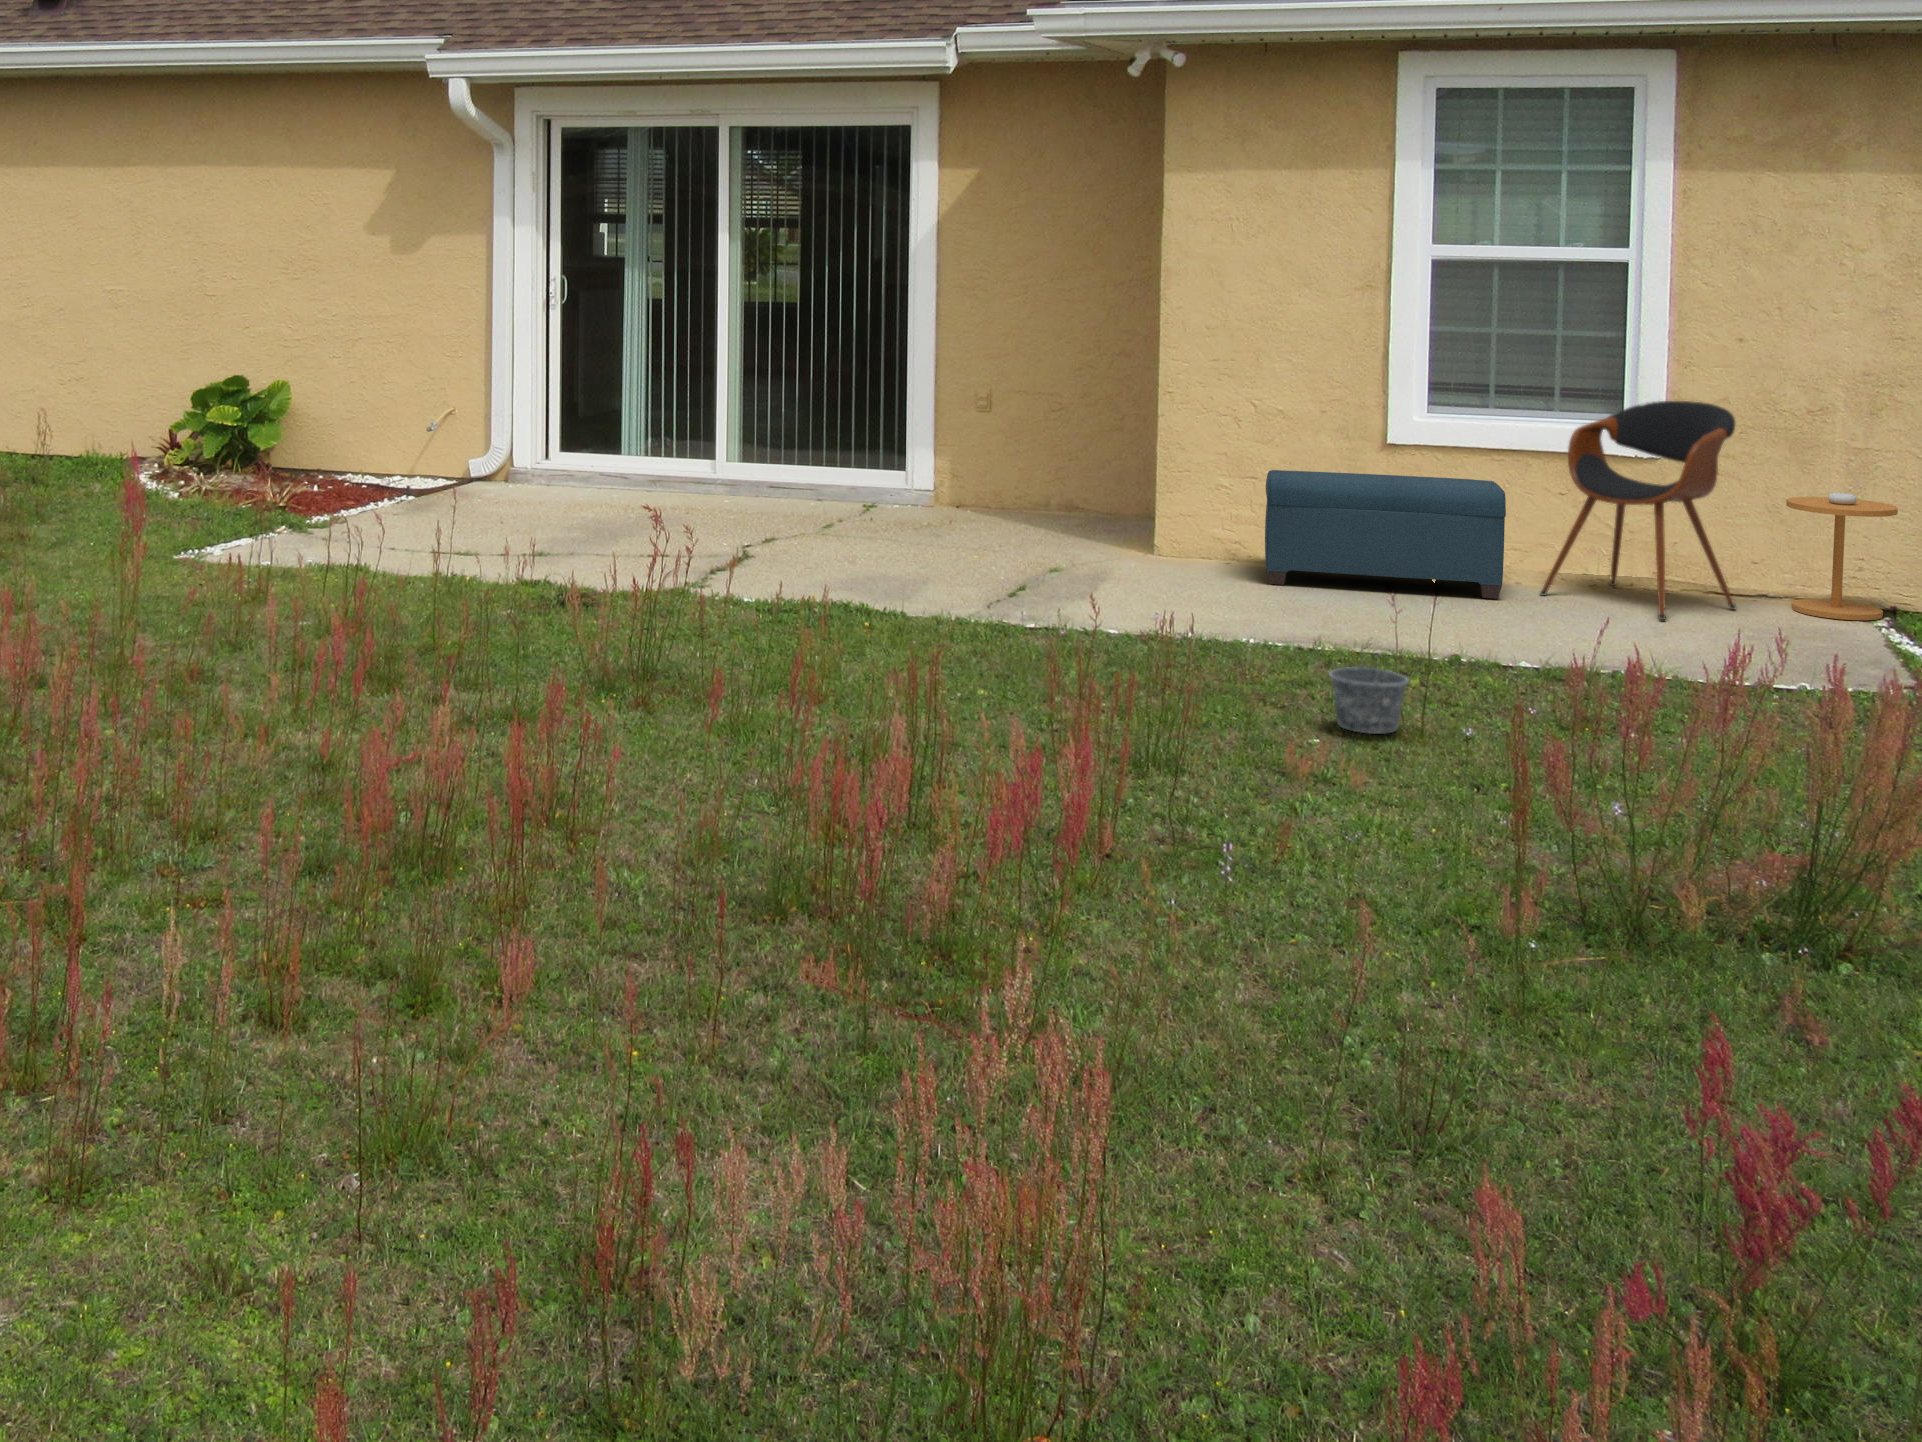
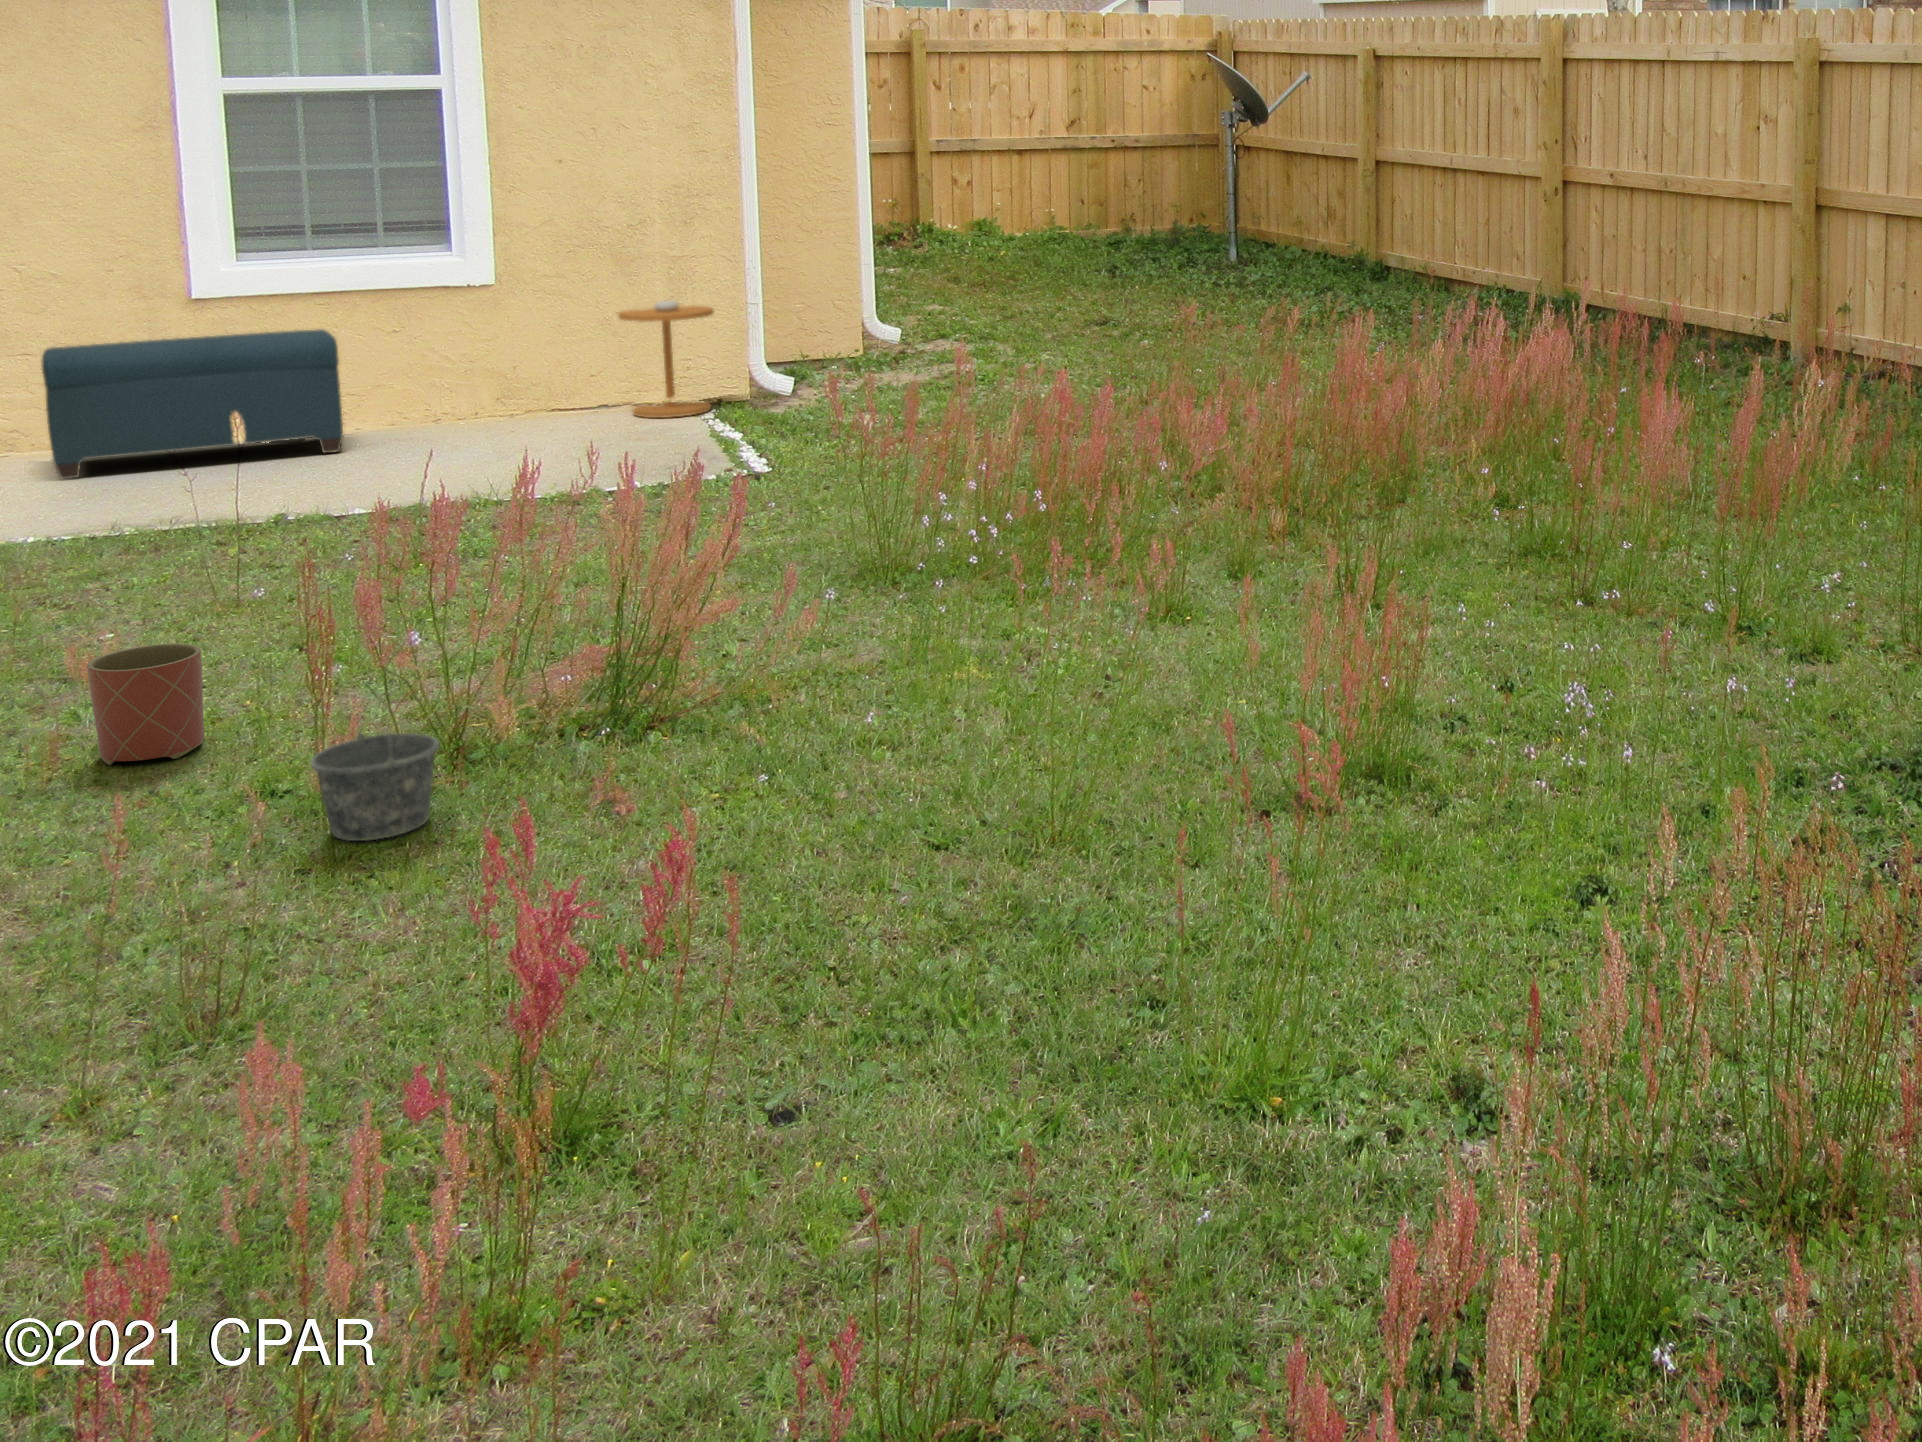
chair: present [1540,401,1736,620] -> none [386,227,582,444]
bucket: present [1329,665,1408,734] -> present [310,693,439,841]
planter: none [1306,769,1399,883] -> present [87,644,204,765]

